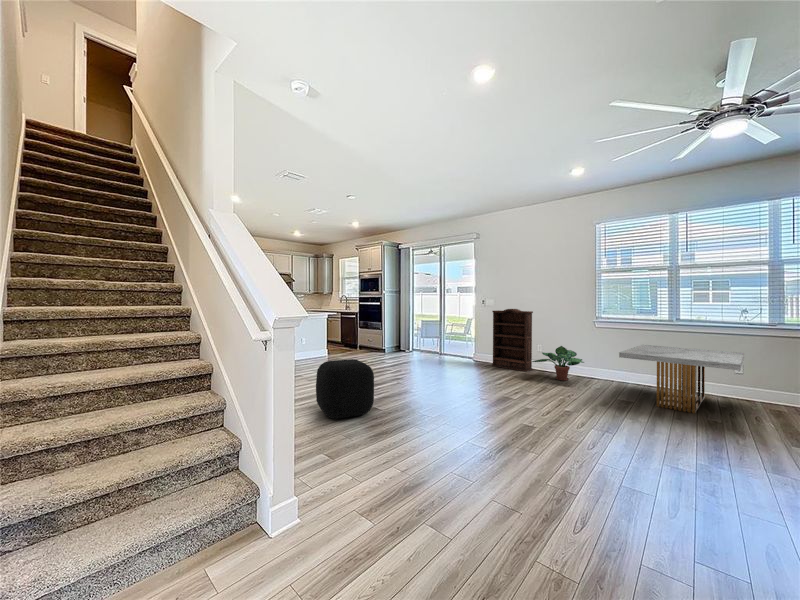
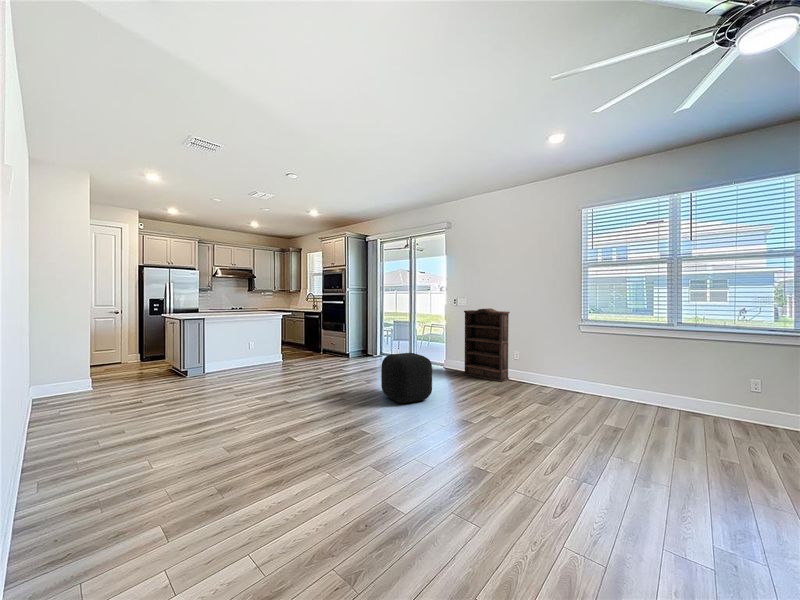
coffee table: present [619,345,744,414] -> none [607,353,766,448]
potted plant: present [532,346,584,381] -> none [504,354,567,395]
ottoman: present [316,359,374,419] -> present [381,353,432,403]

